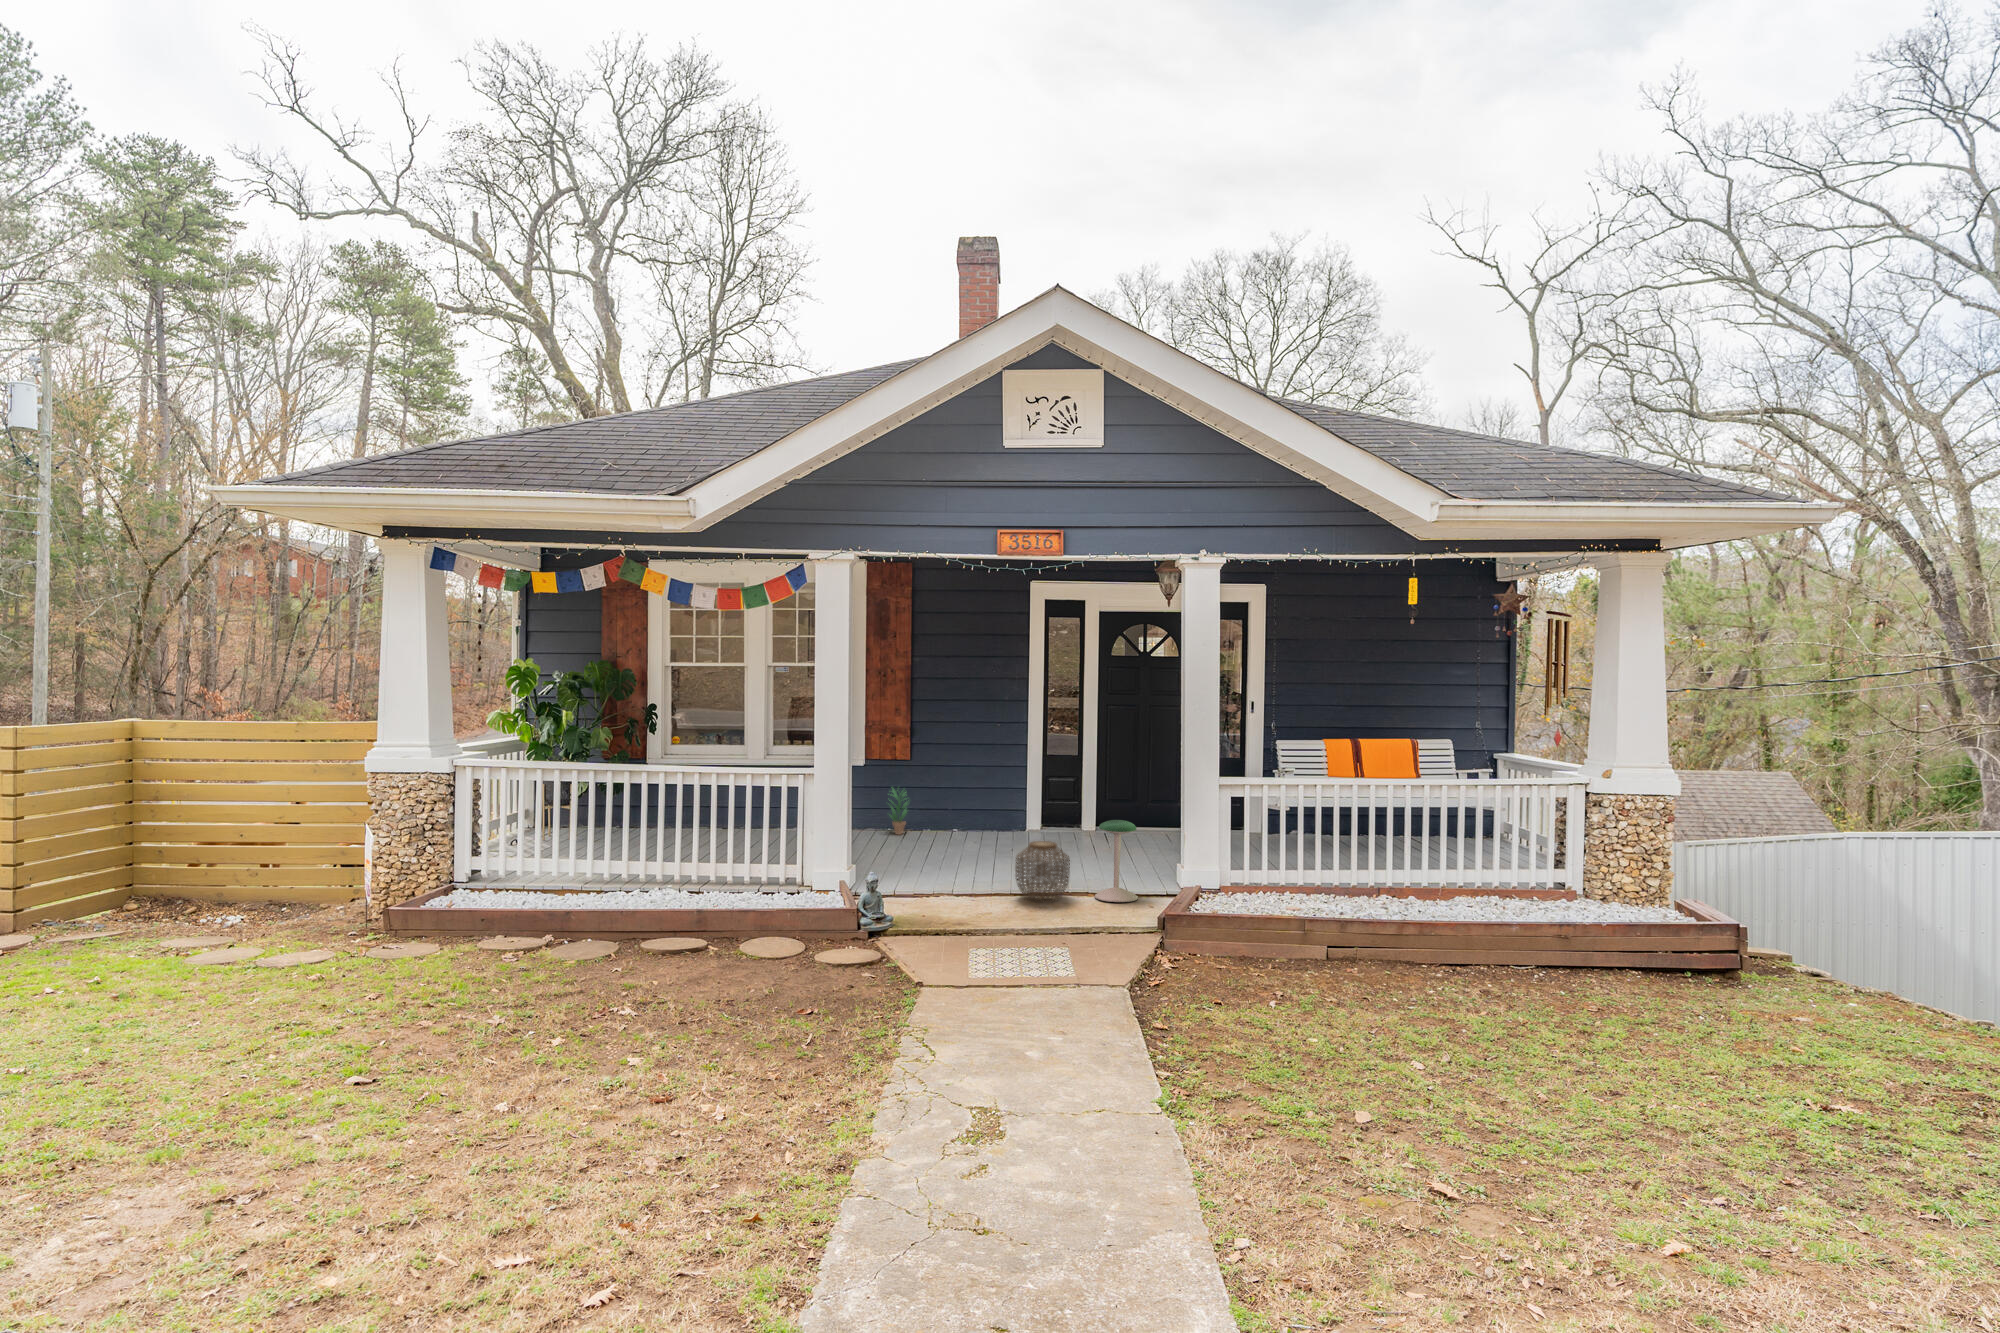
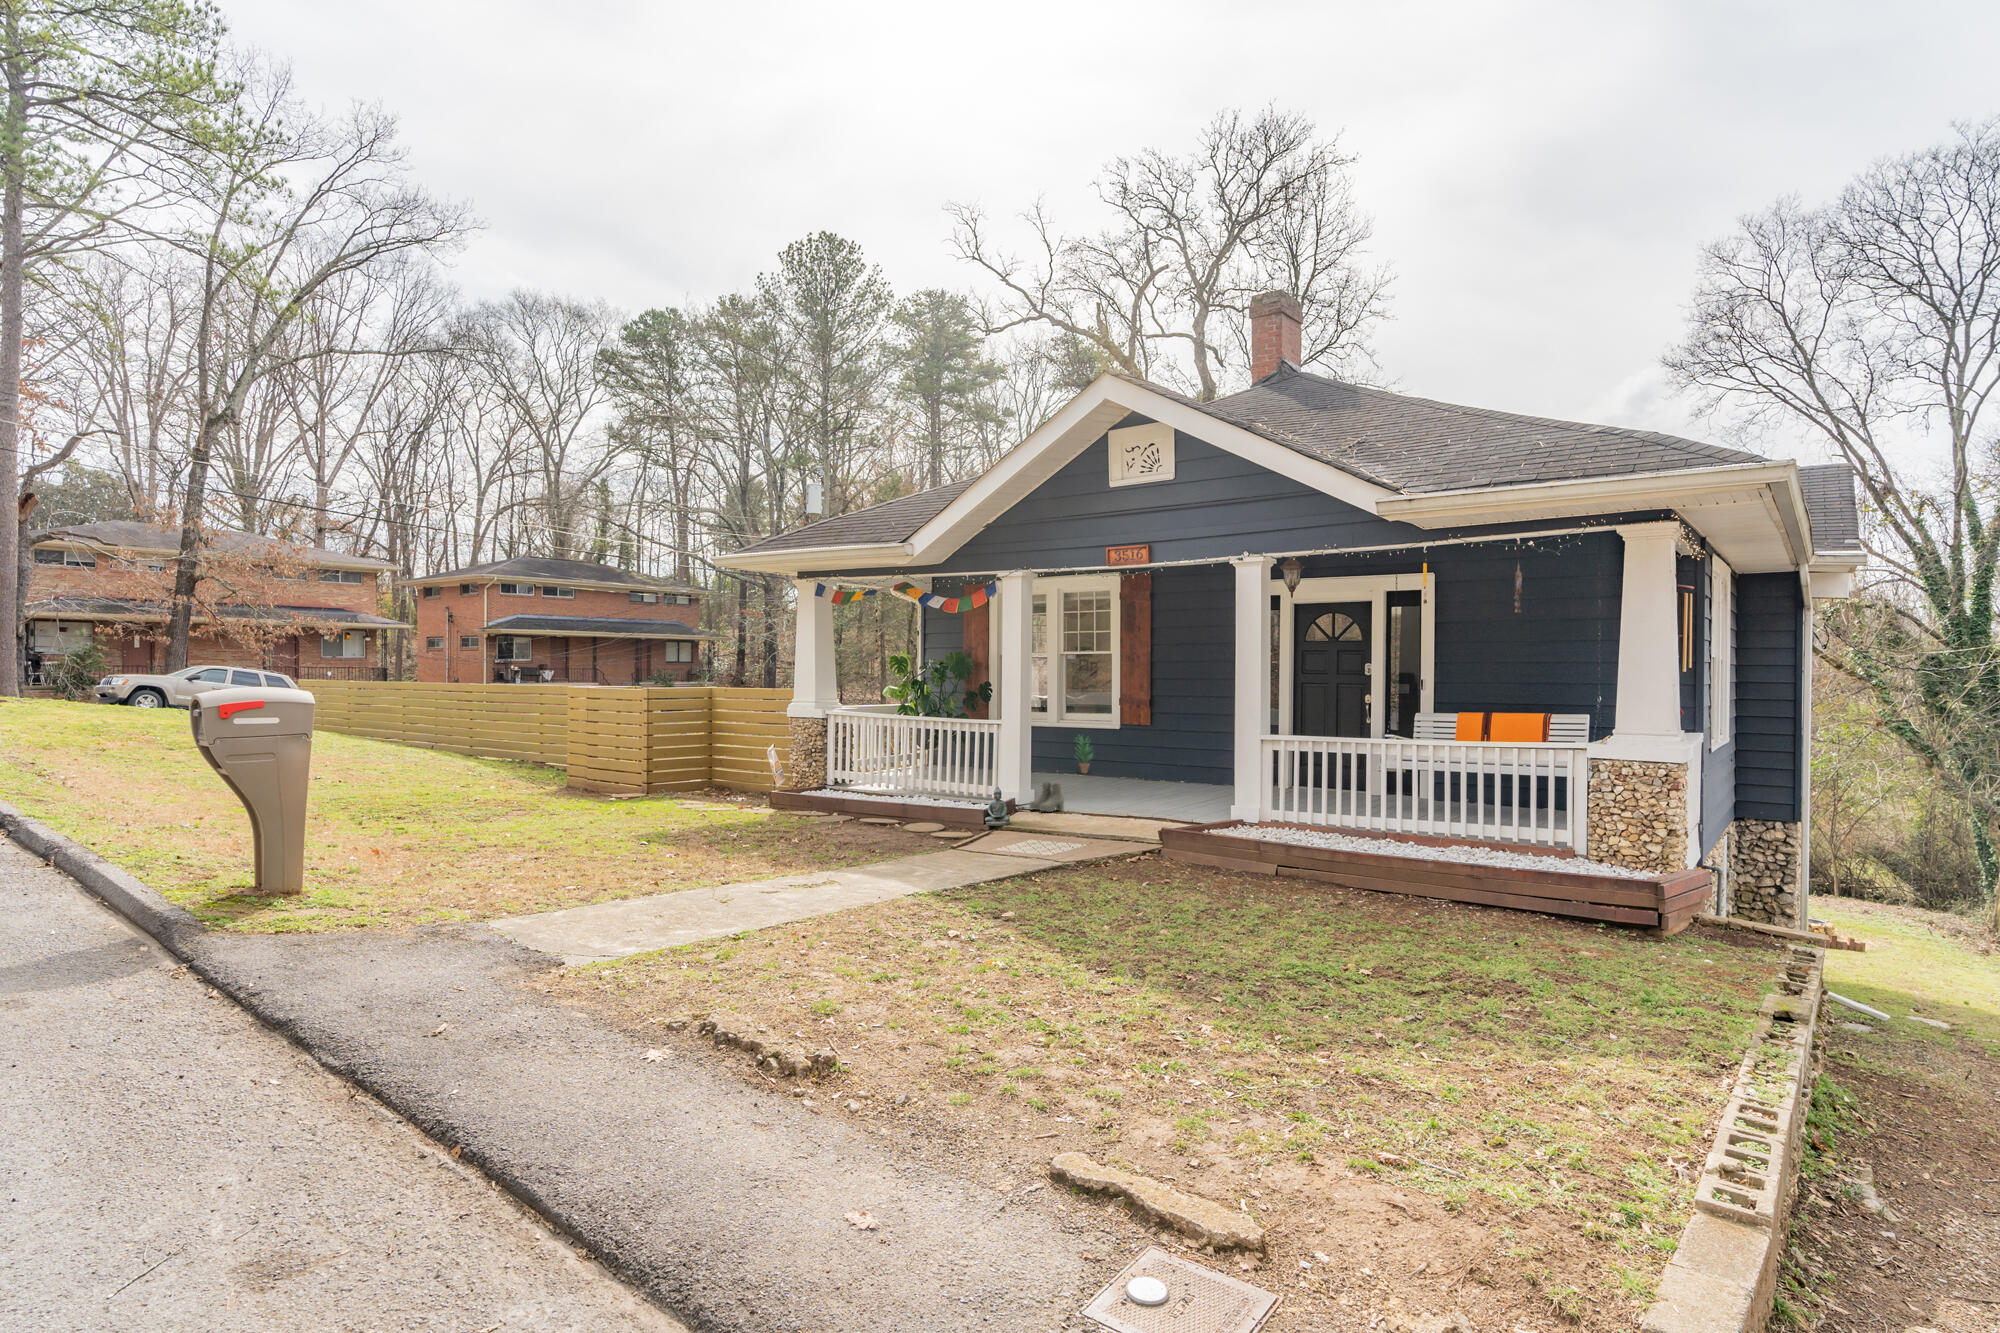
stool: present [1095,820,1138,902] -> none [1141,758,1176,822]
woven basket: present [1016,841,1070,902] -> none [1080,770,1123,817]
boots: none [943,862,984,902] -> present [1029,783,1064,812]

